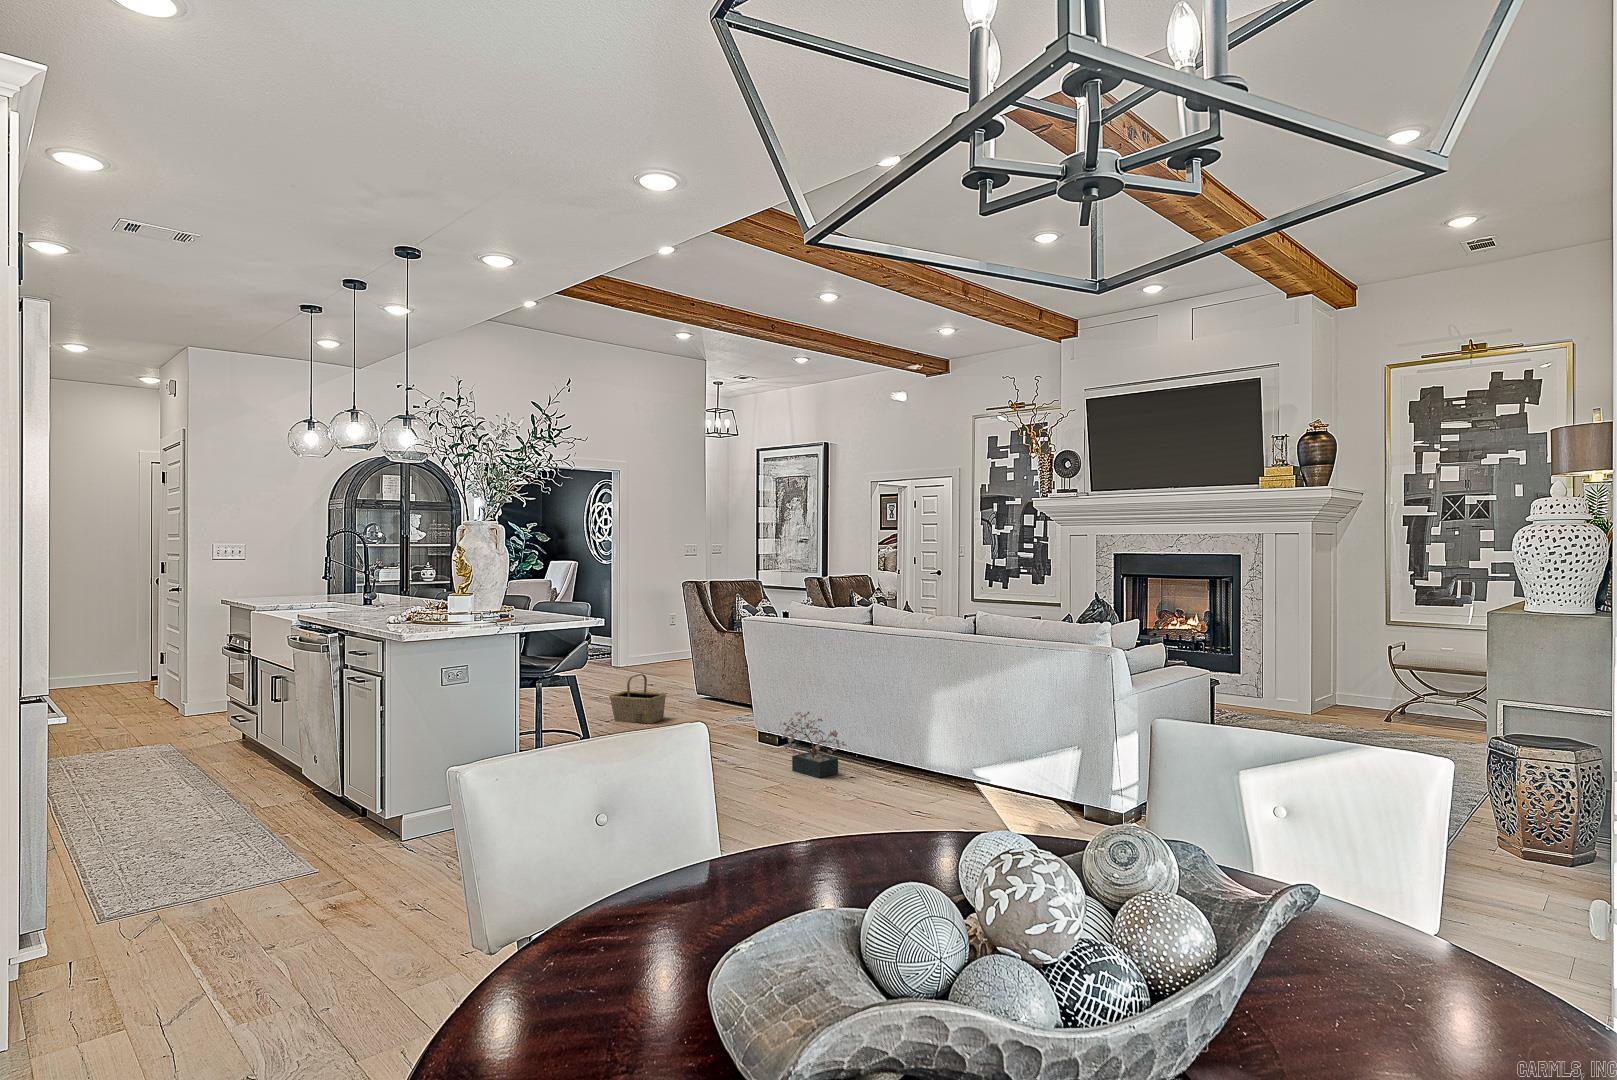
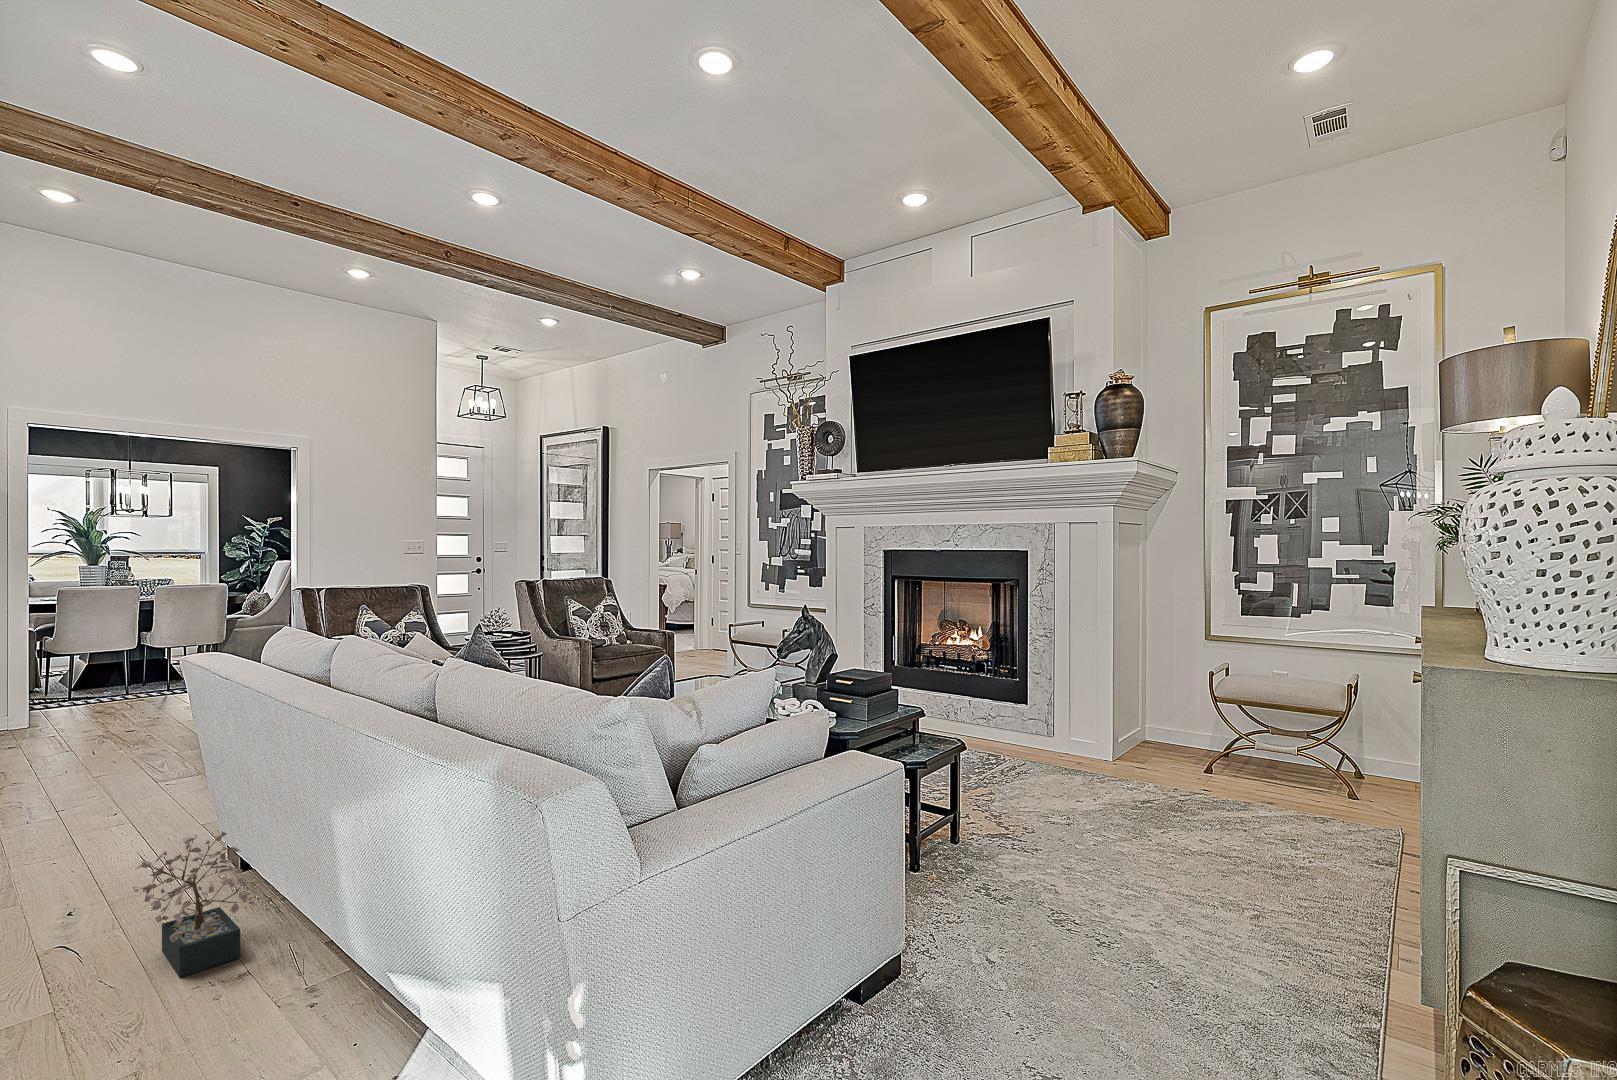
basket: present [609,674,666,723] -> none [58,734,165,815]

